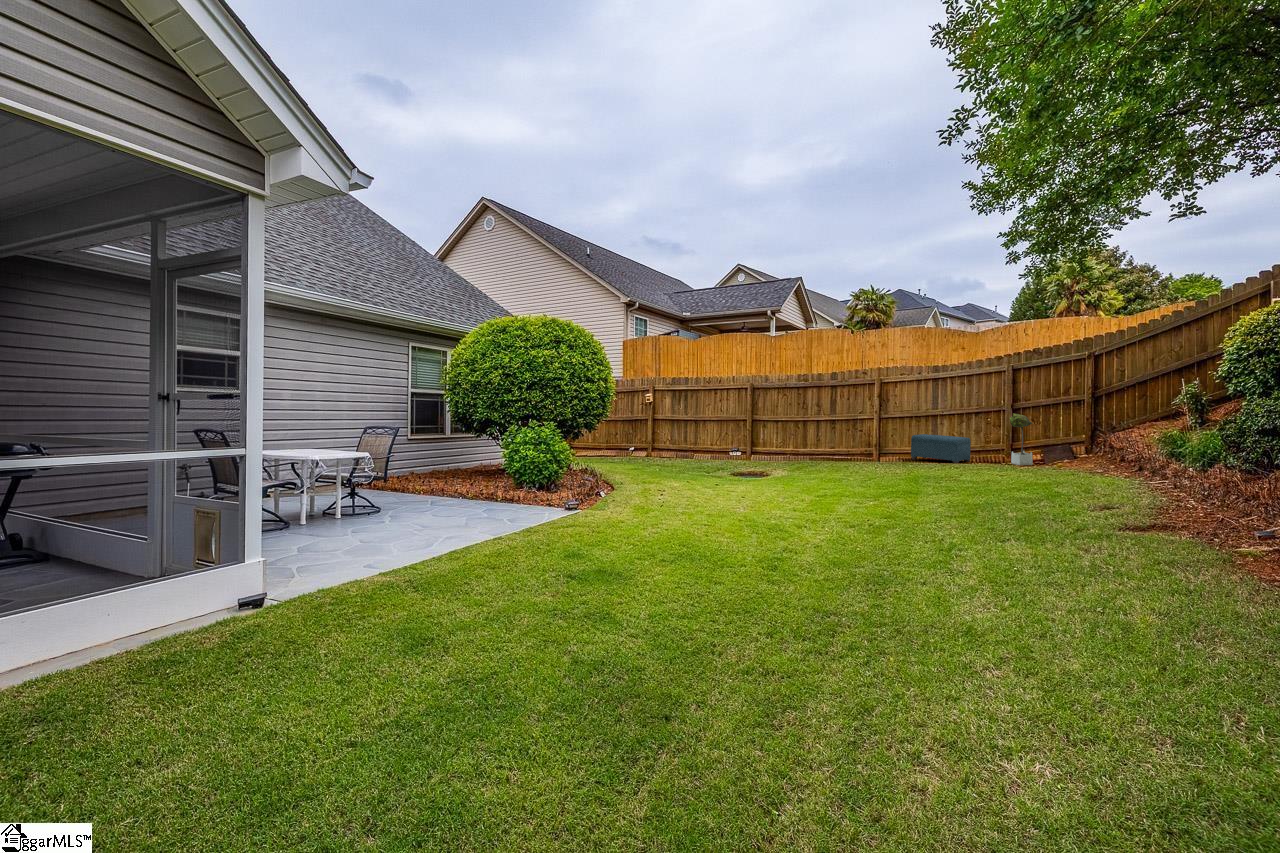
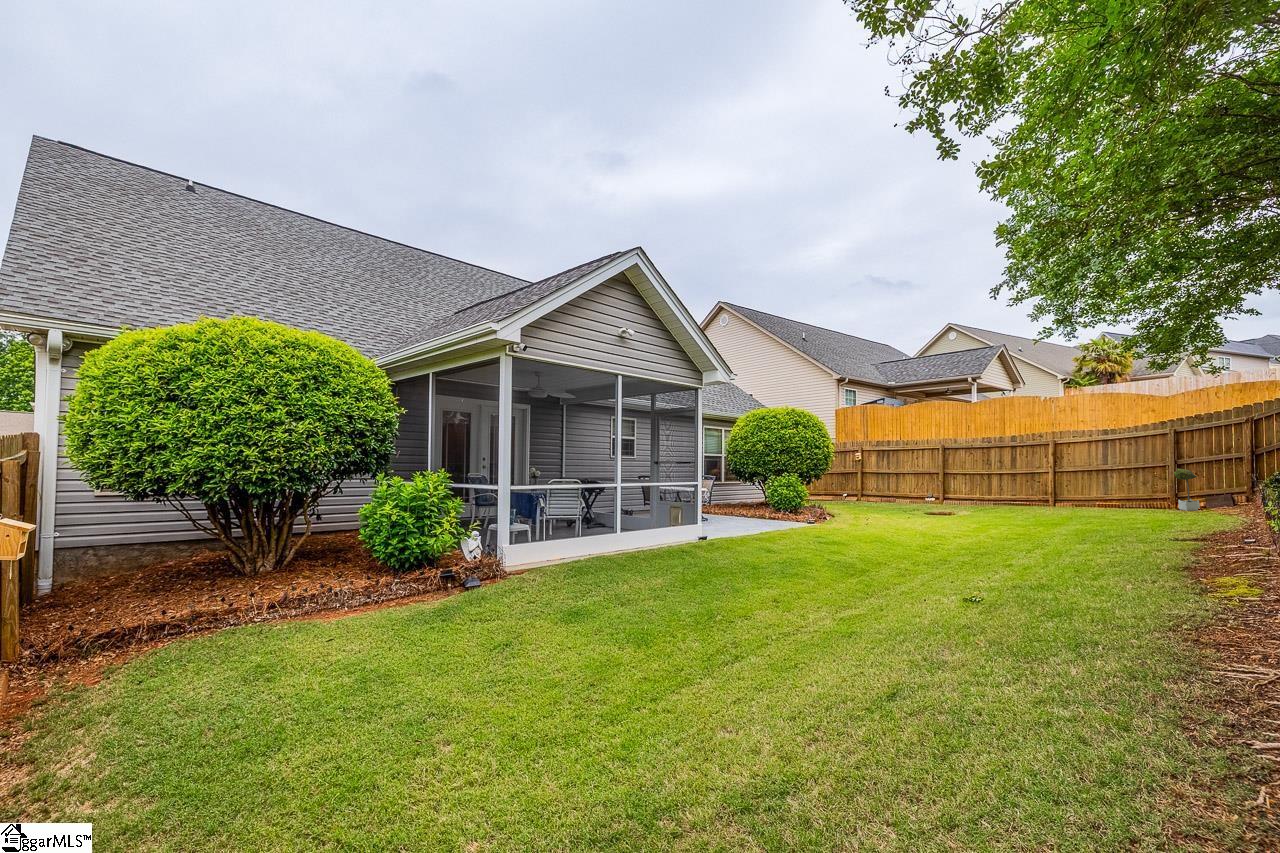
bench: present [911,434,971,463] -> none [1083,485,1141,509]

